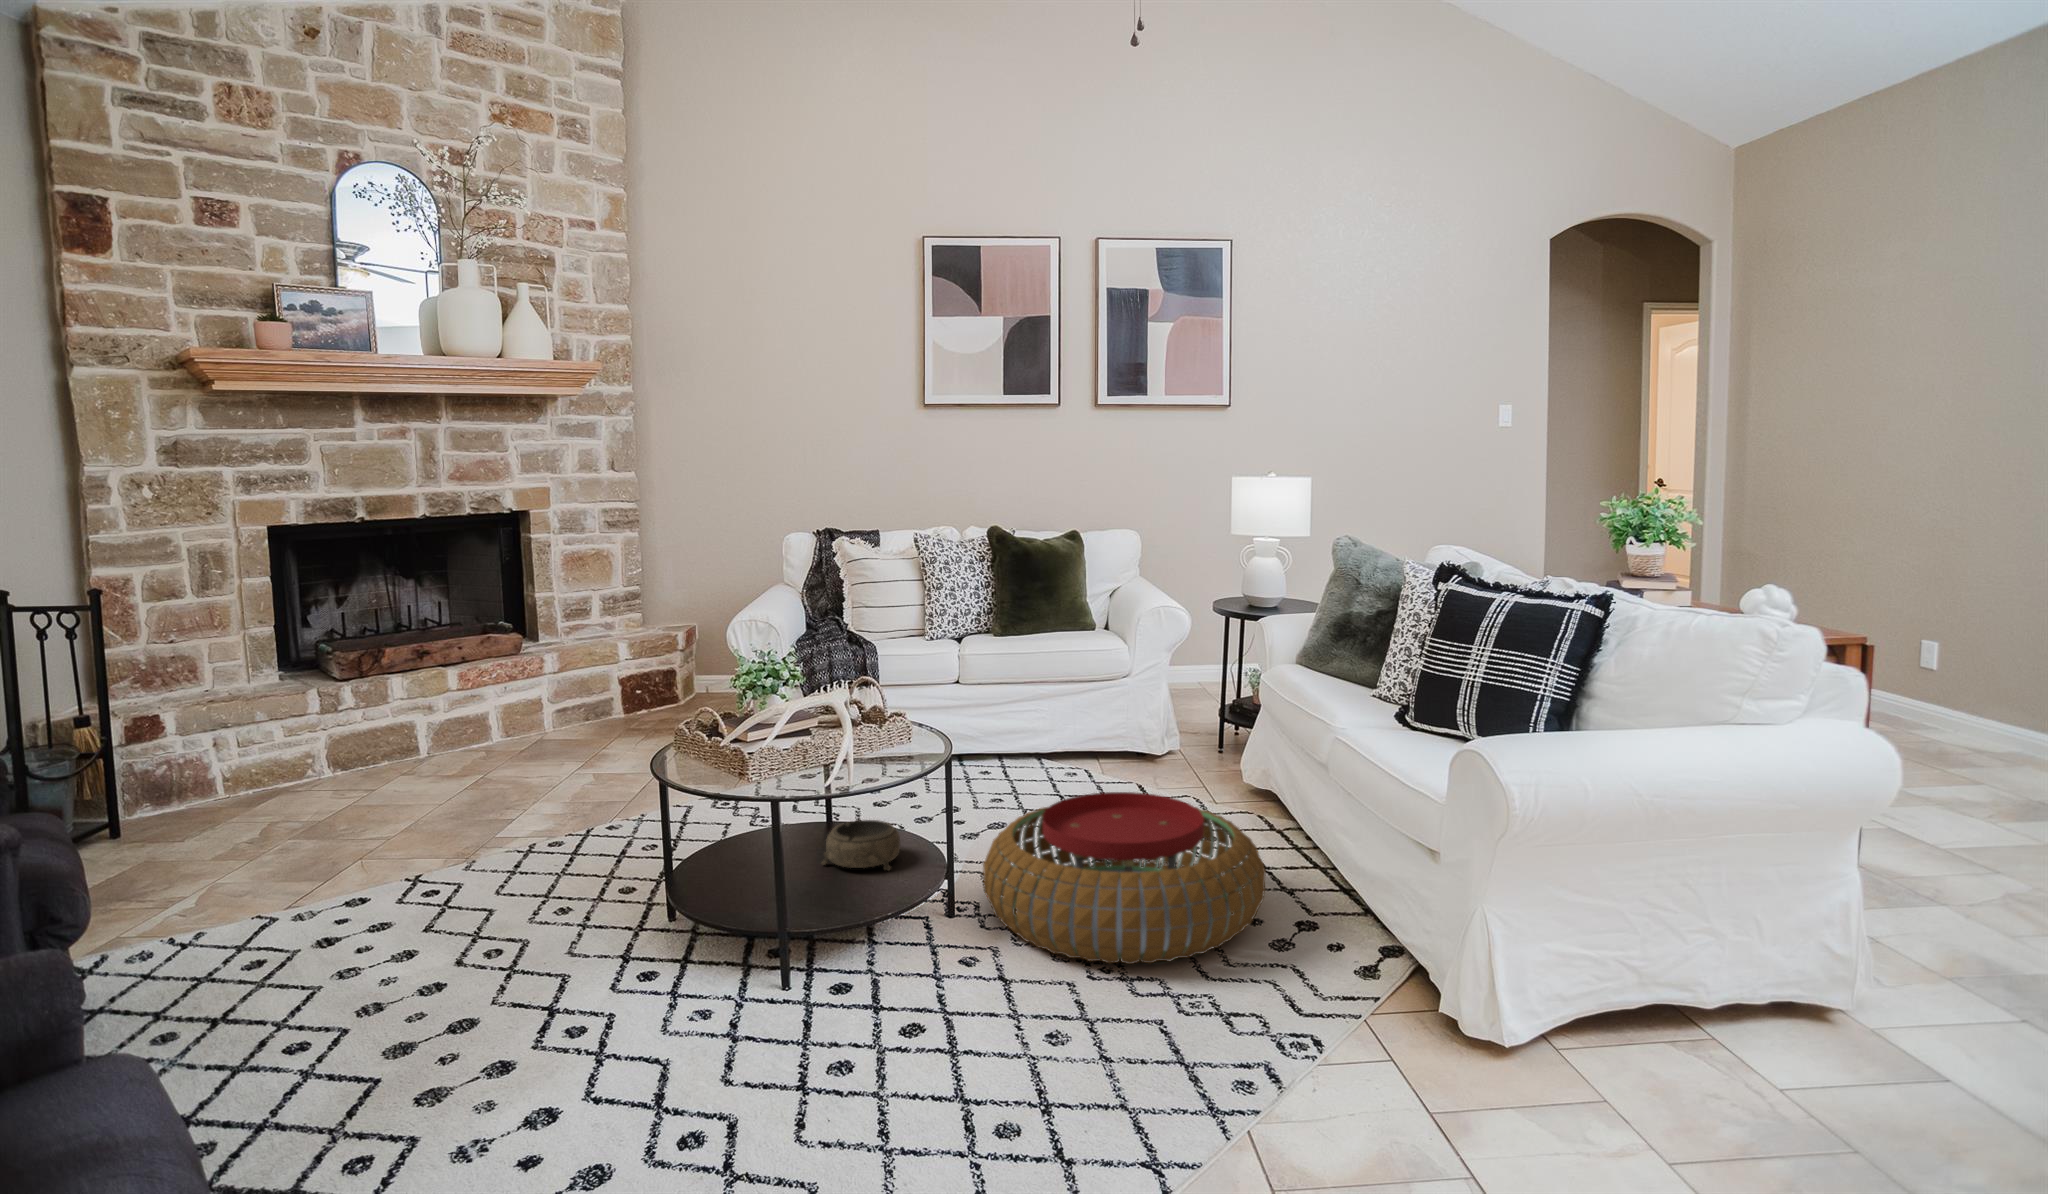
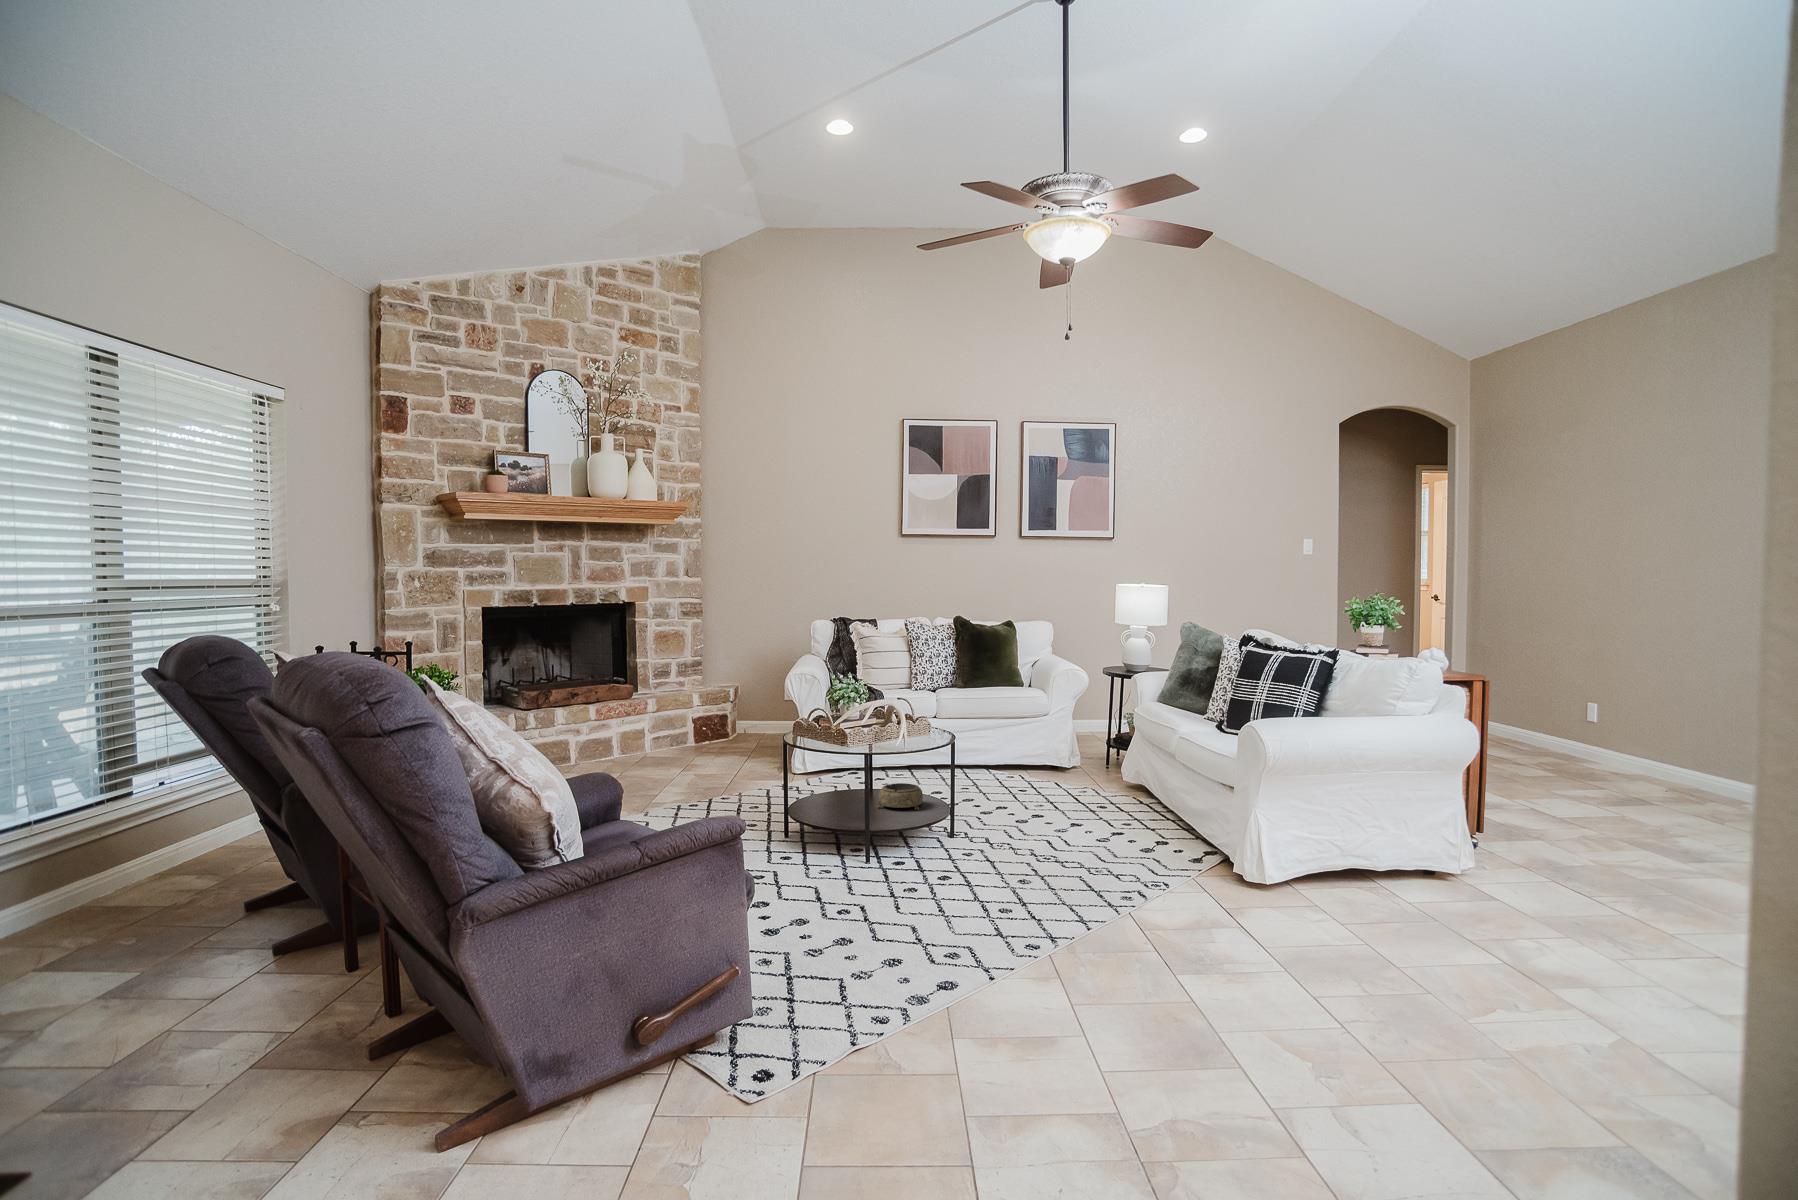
pouf: present [983,792,1266,964] -> none [972,771,1140,858]

